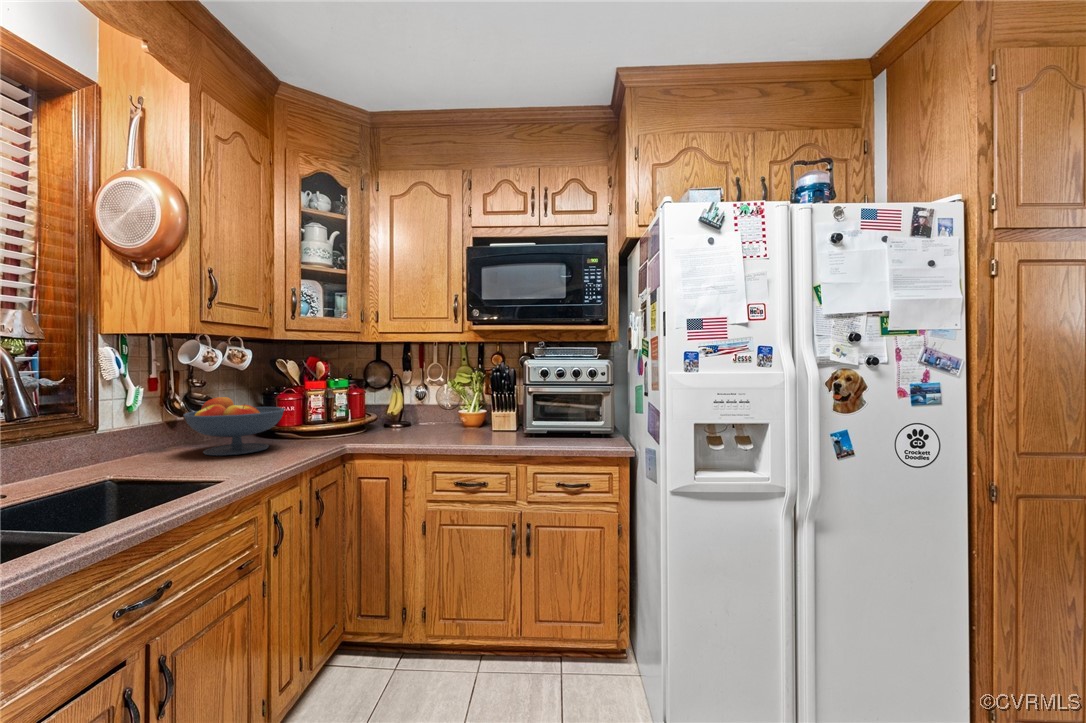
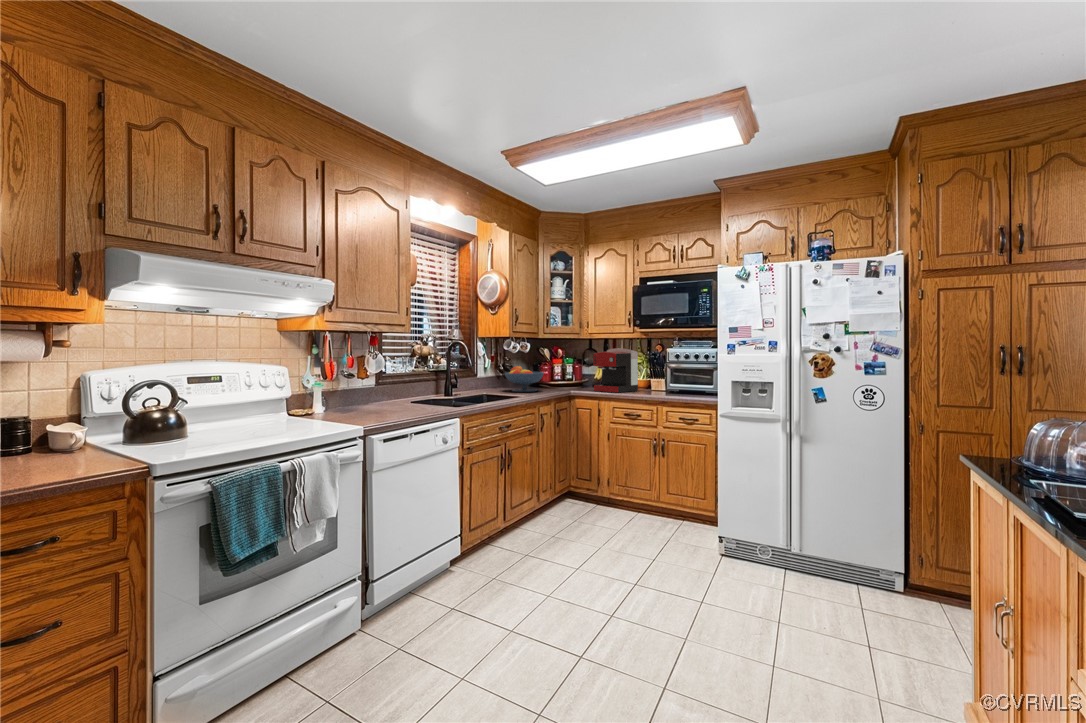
coffee maker: none [389,359,469,440] -> present [593,348,638,392]

